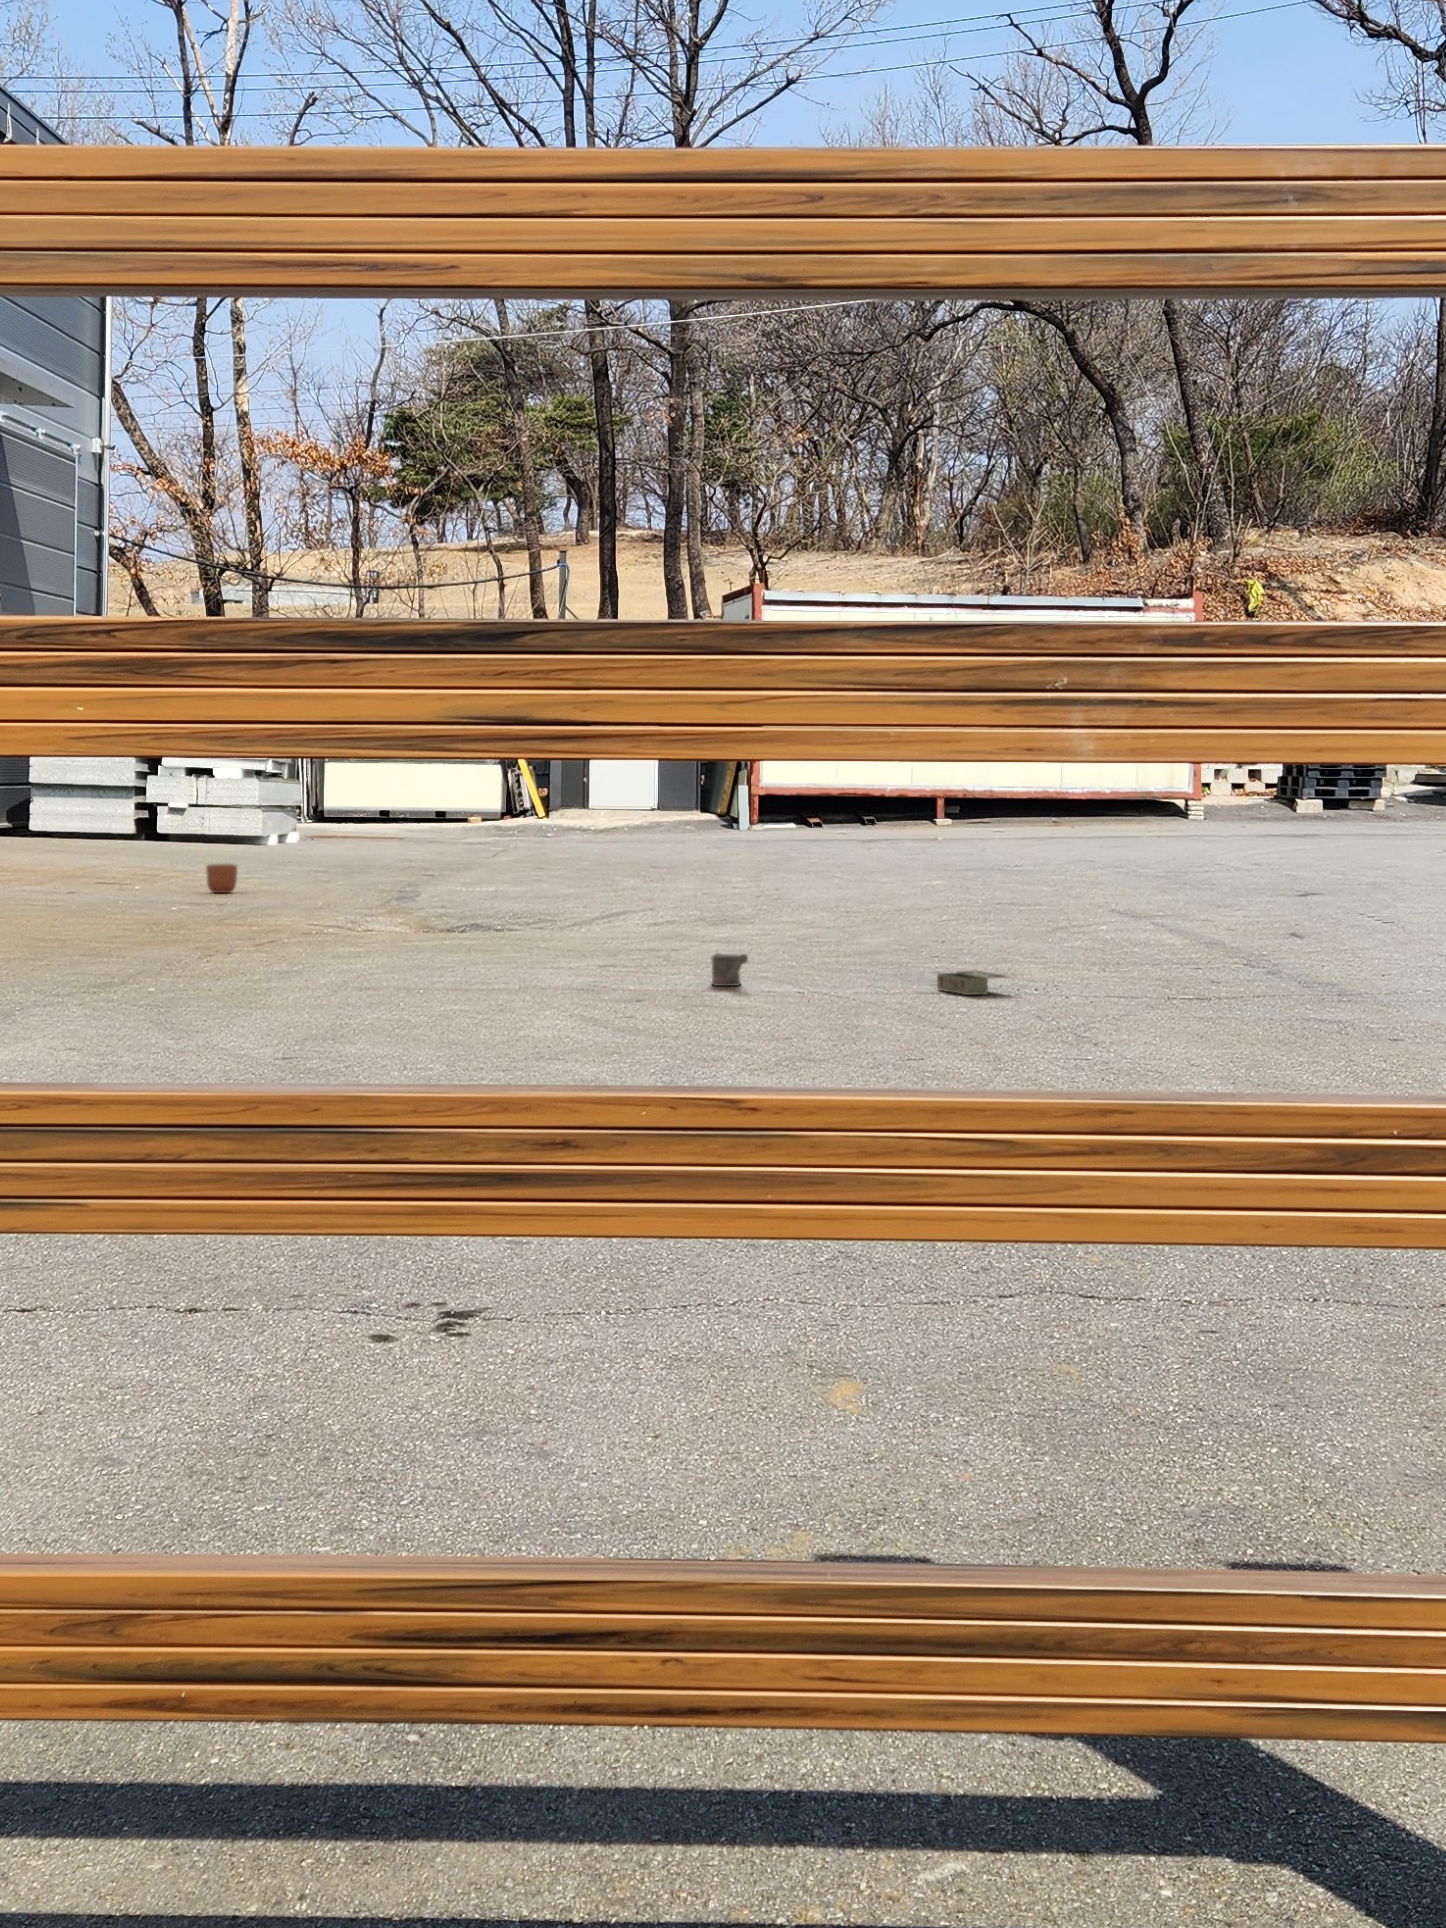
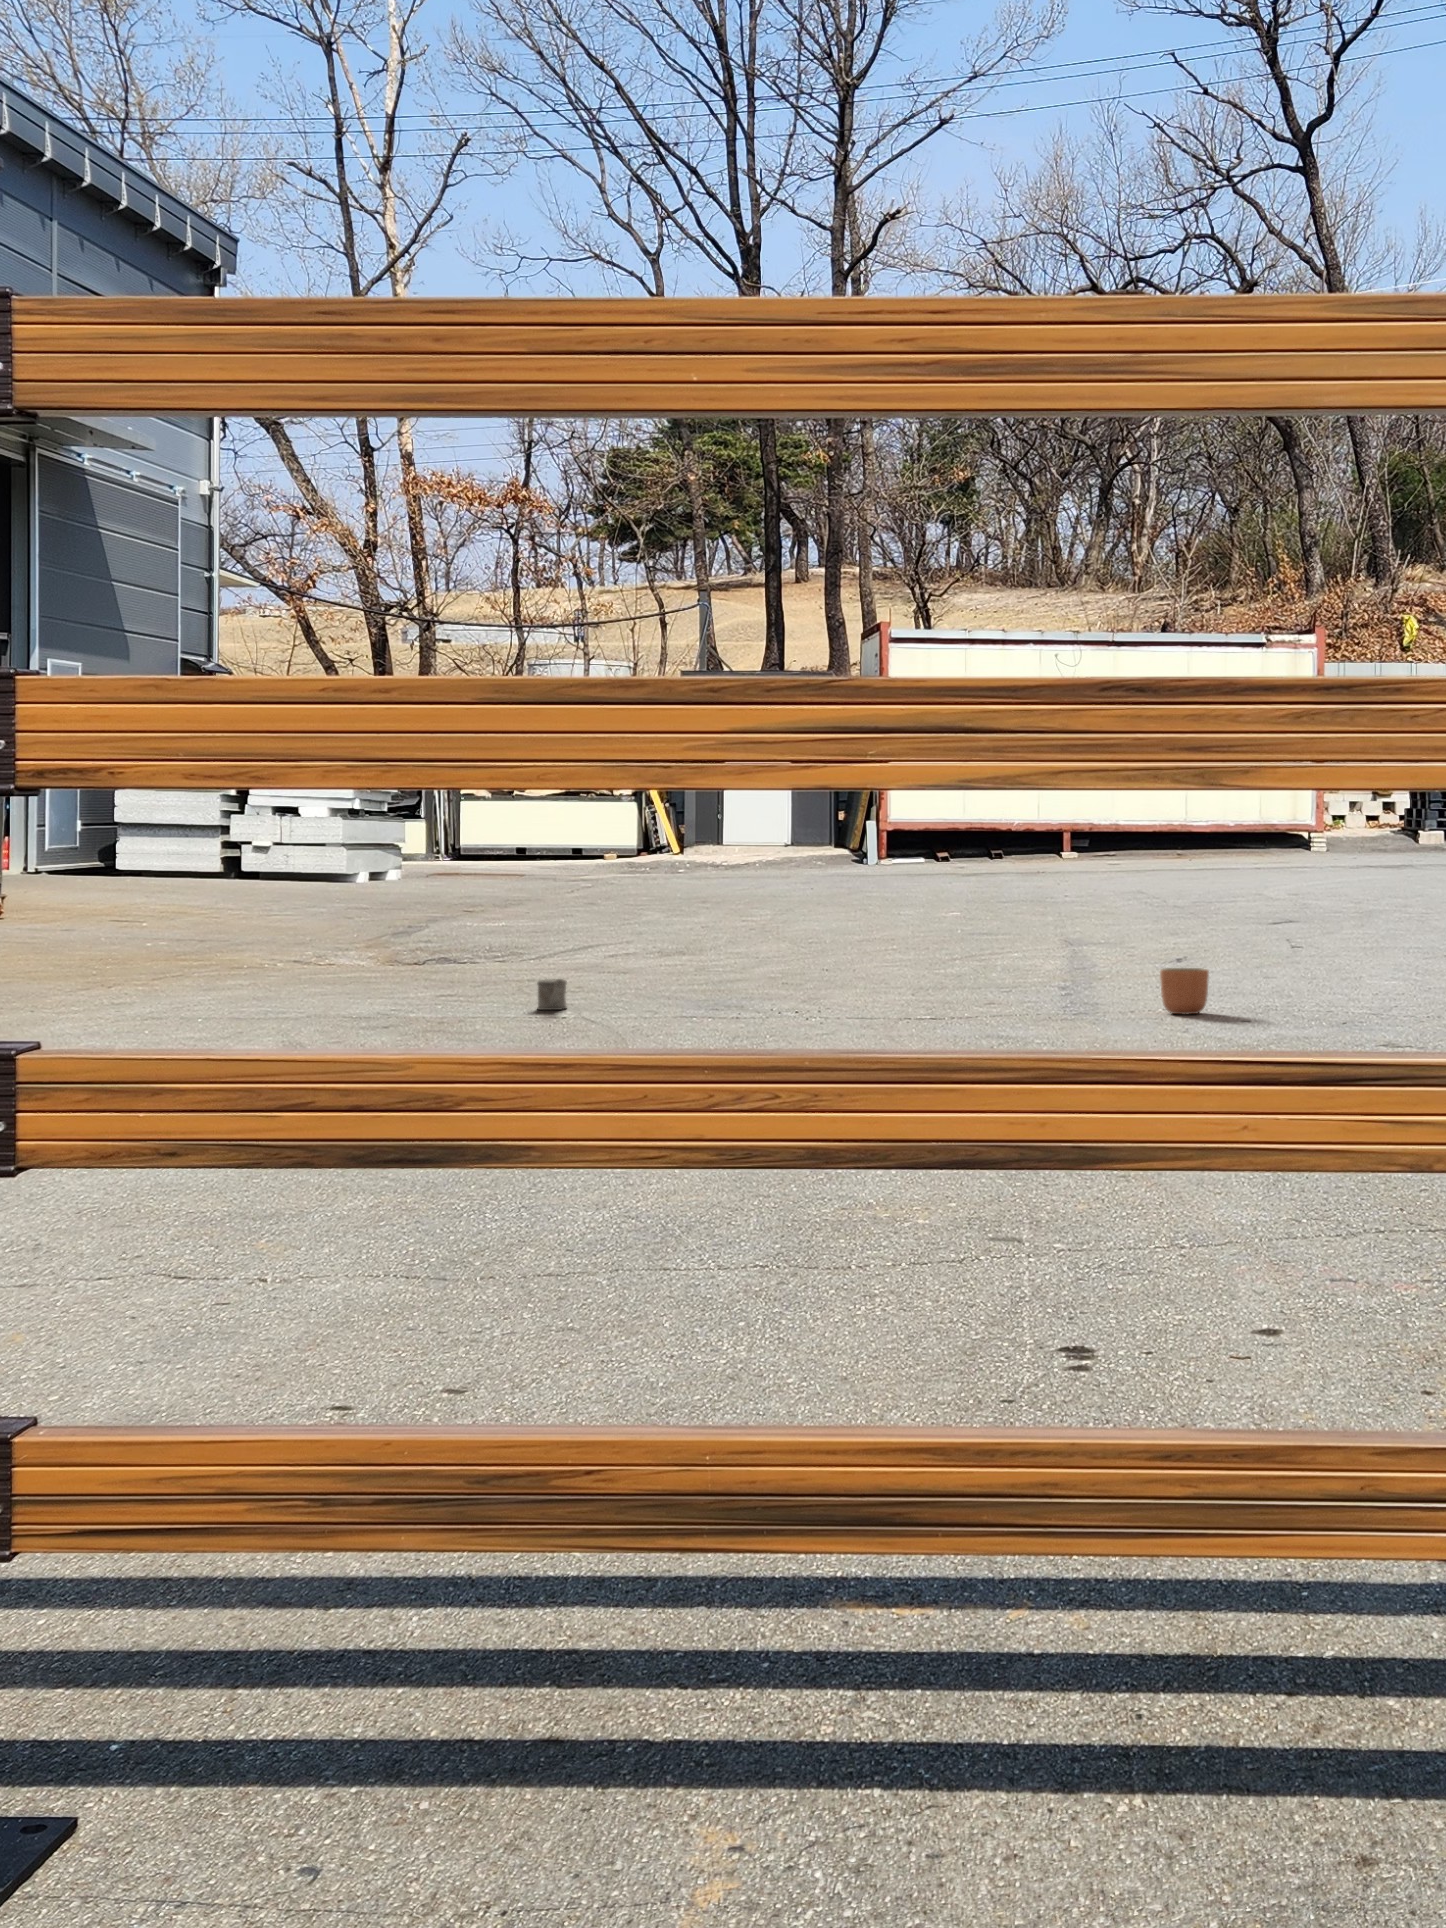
planter: present [206,864,237,893] -> present [1160,968,1209,1014]
toolbox: present [937,971,1007,995] -> none [746,993,807,1017]

